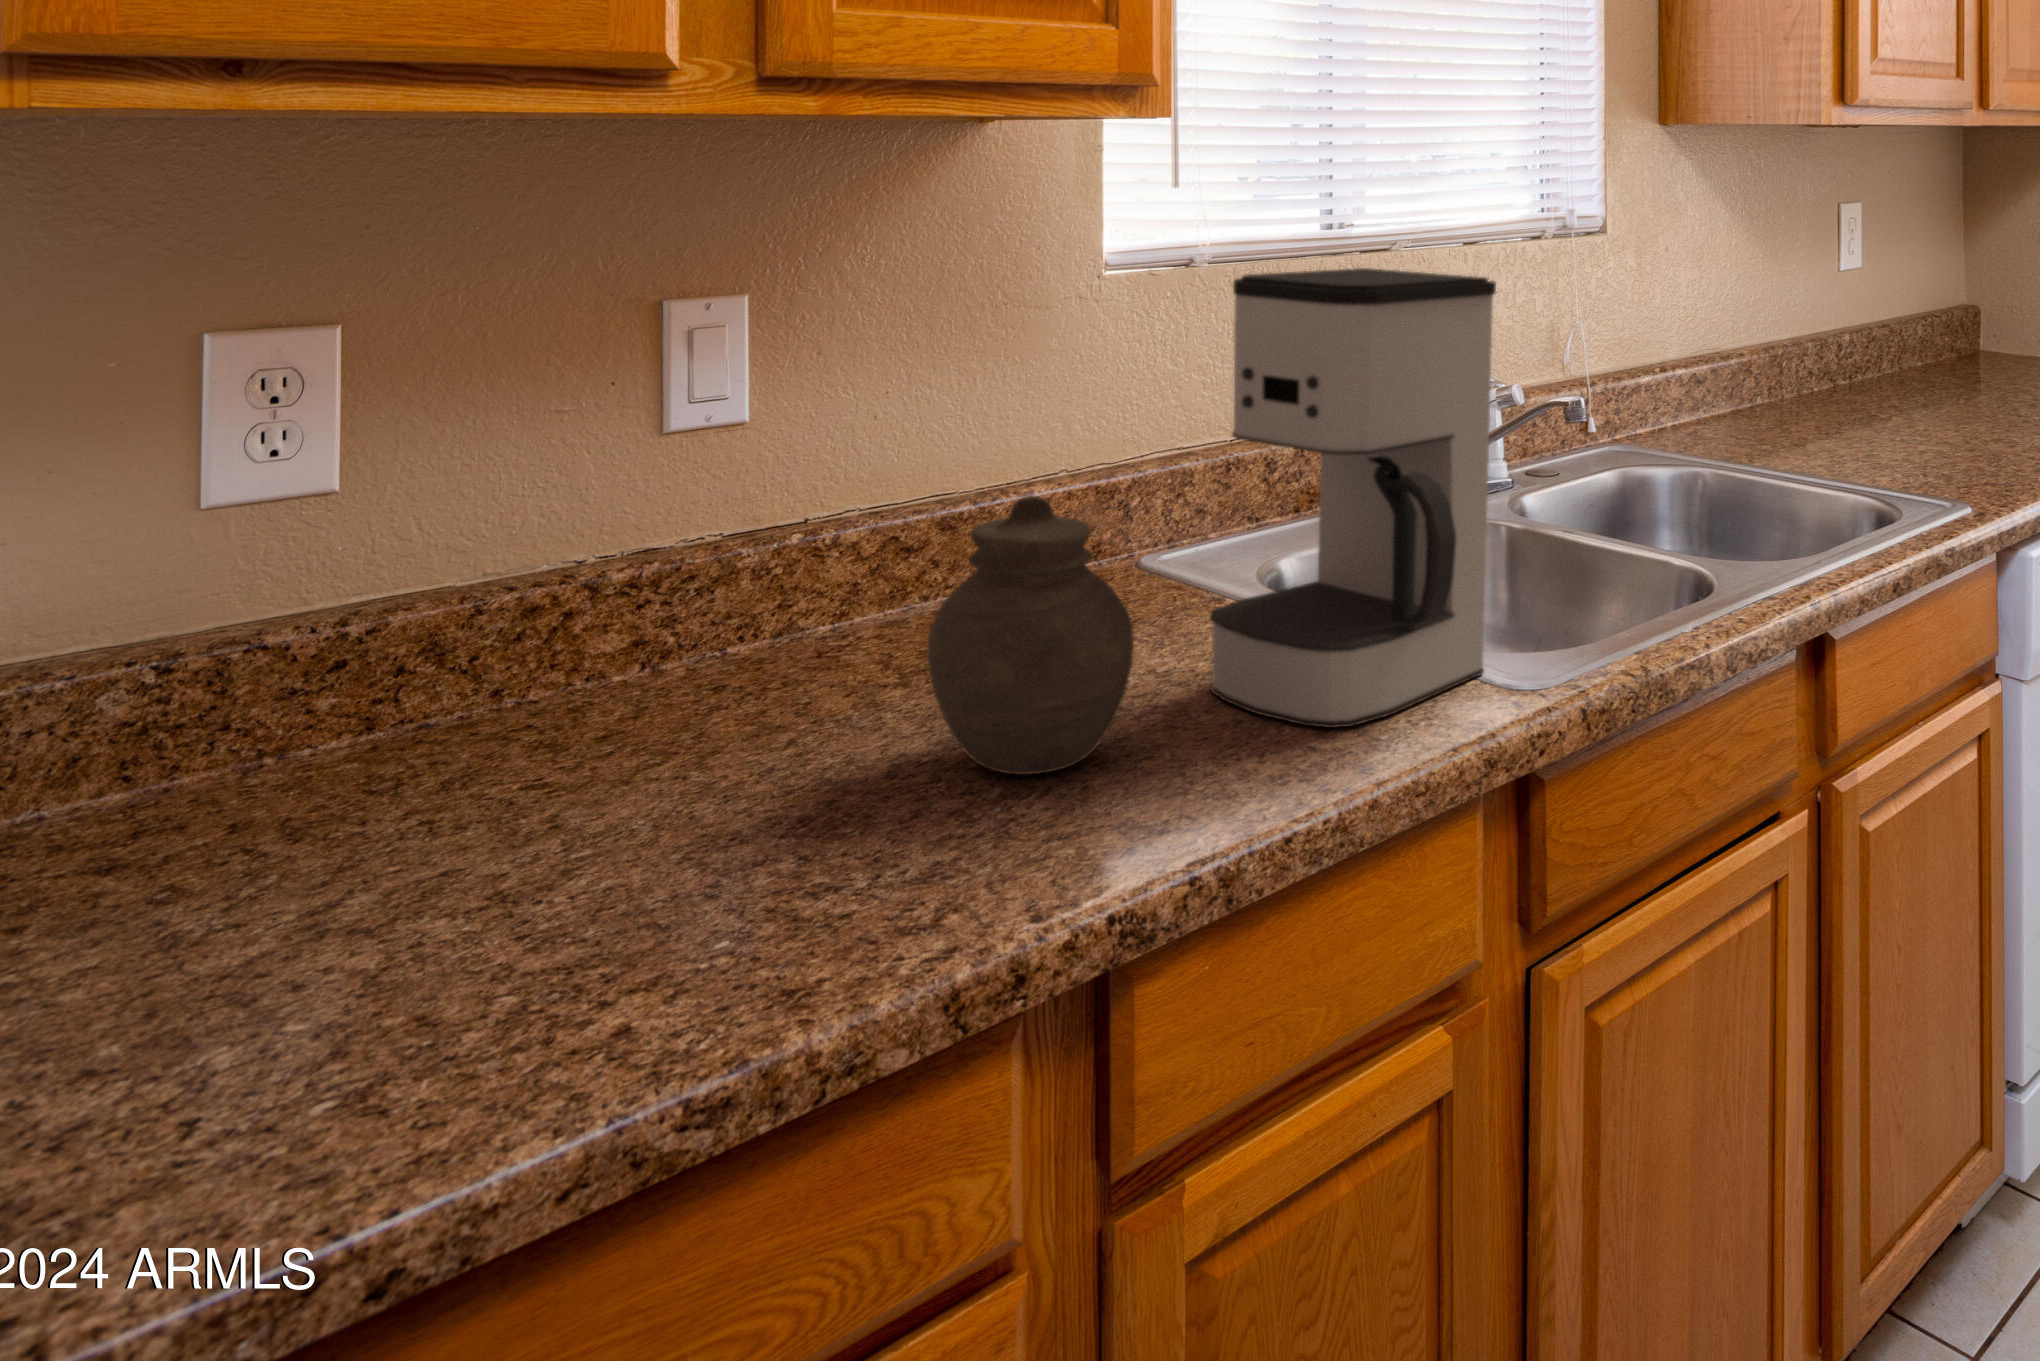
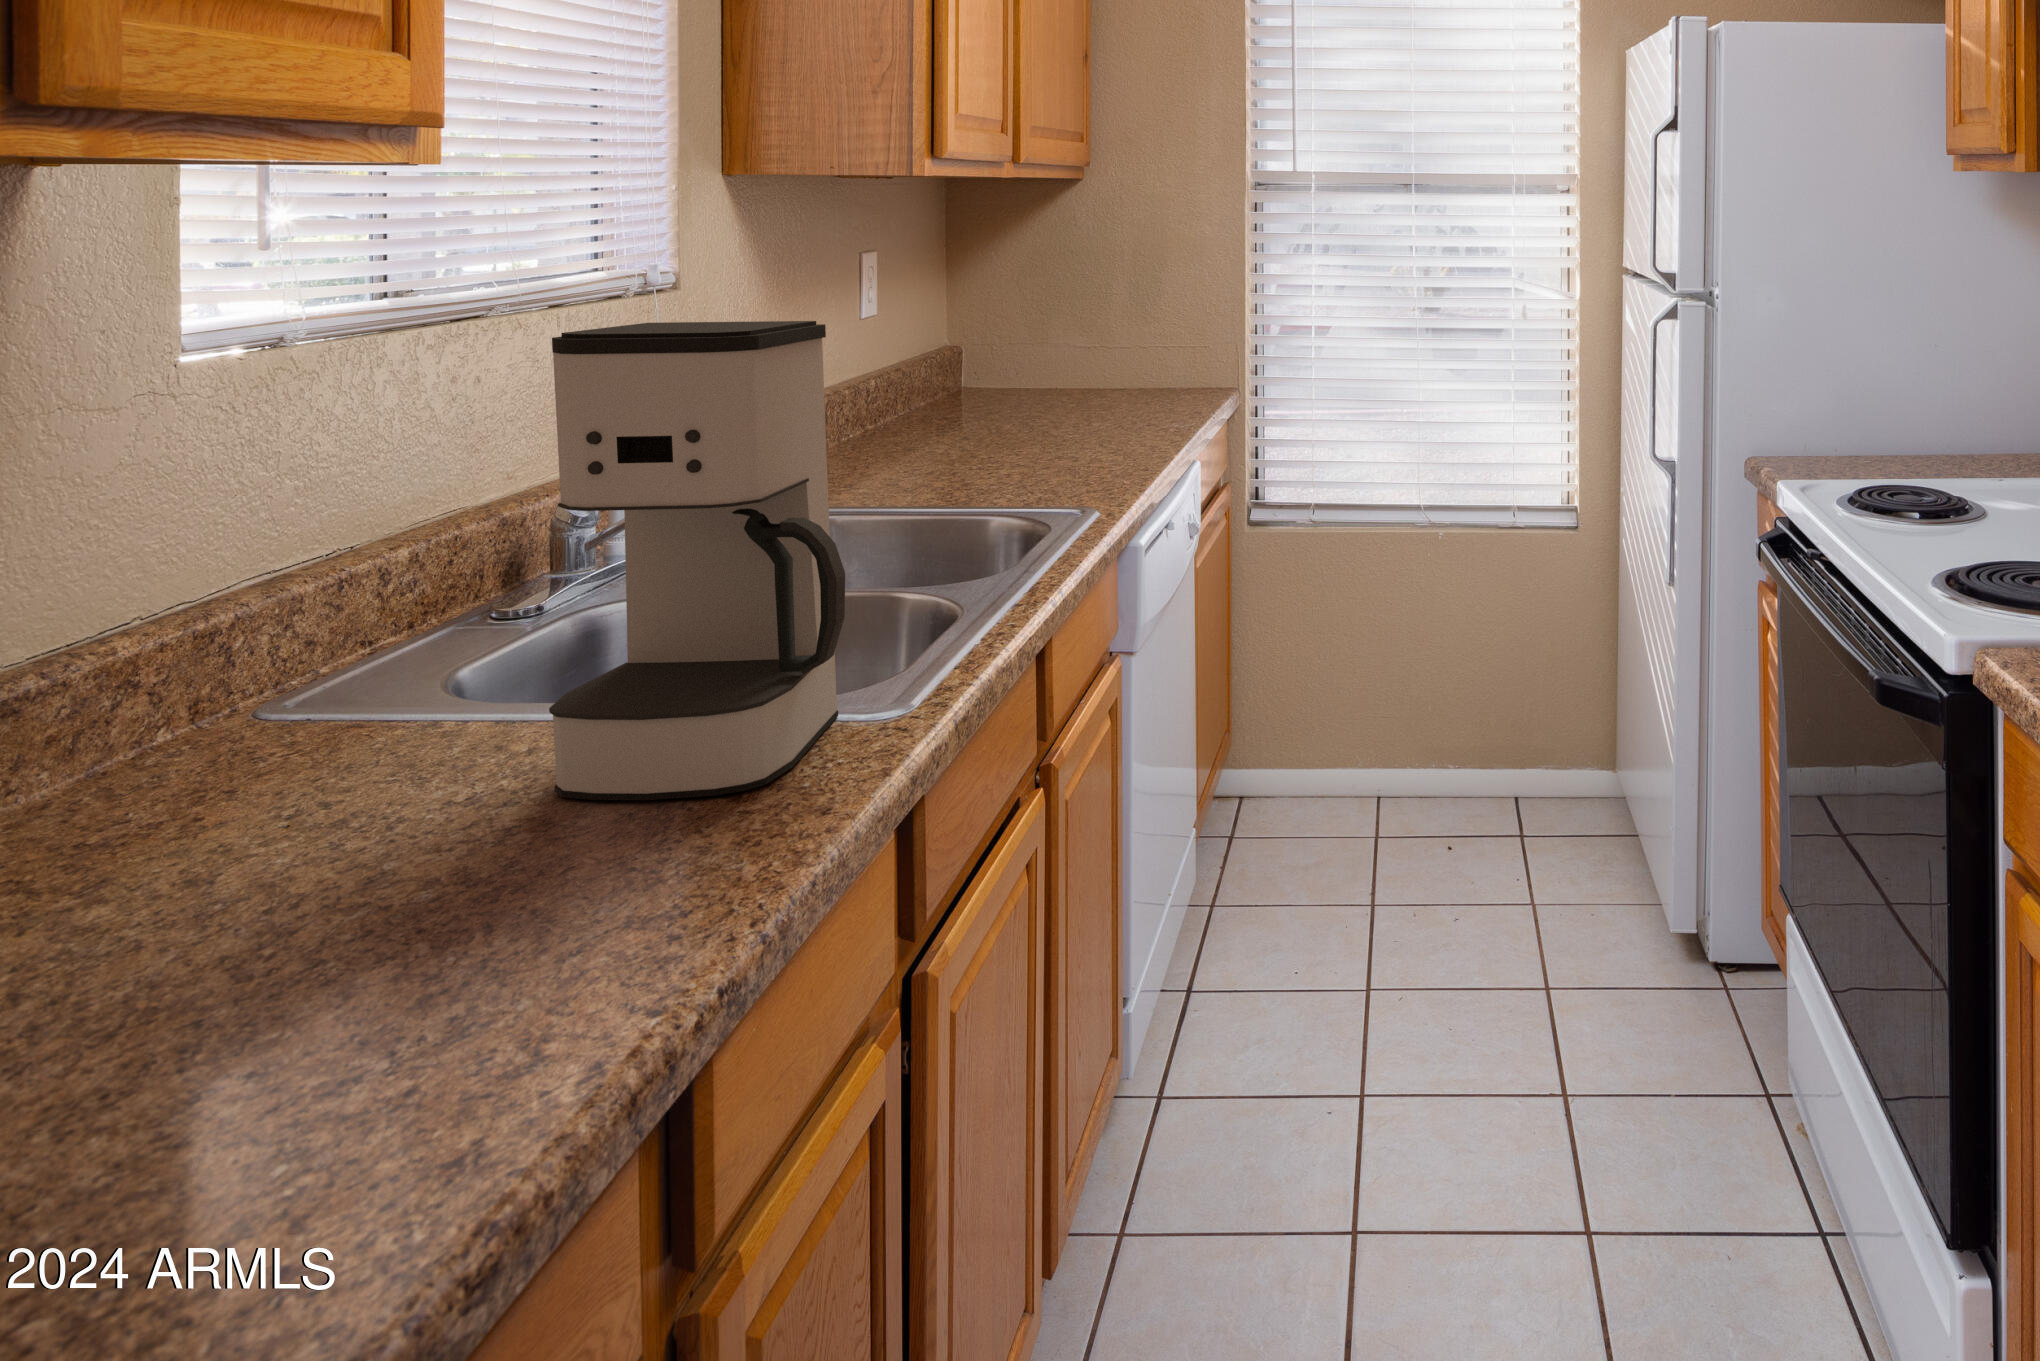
jar: present [928,496,1134,775] -> none [274,595,557,925]

